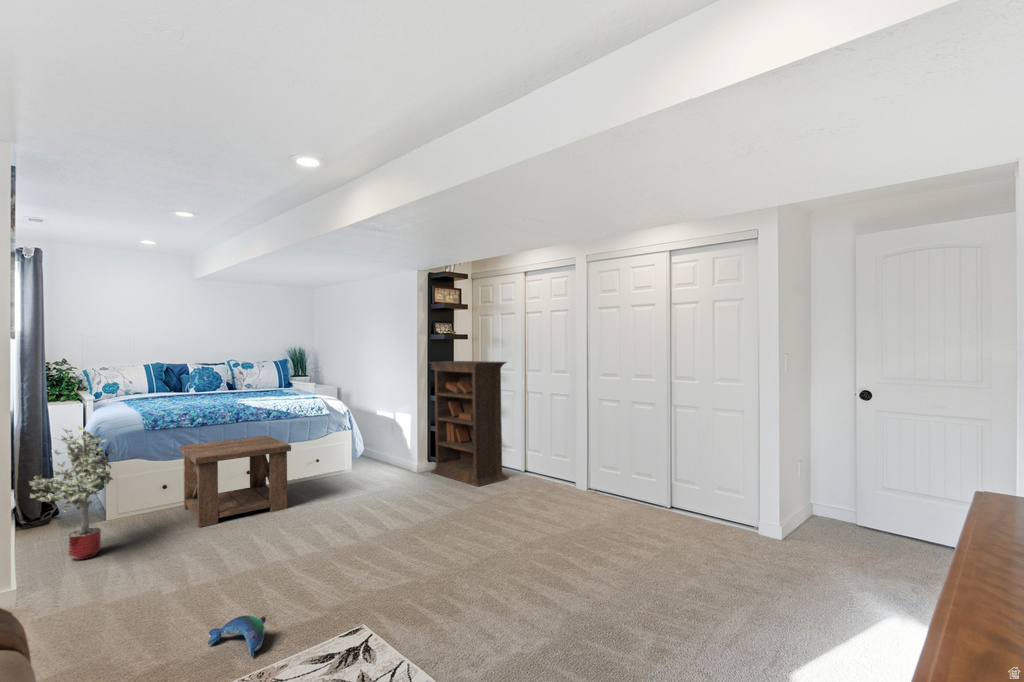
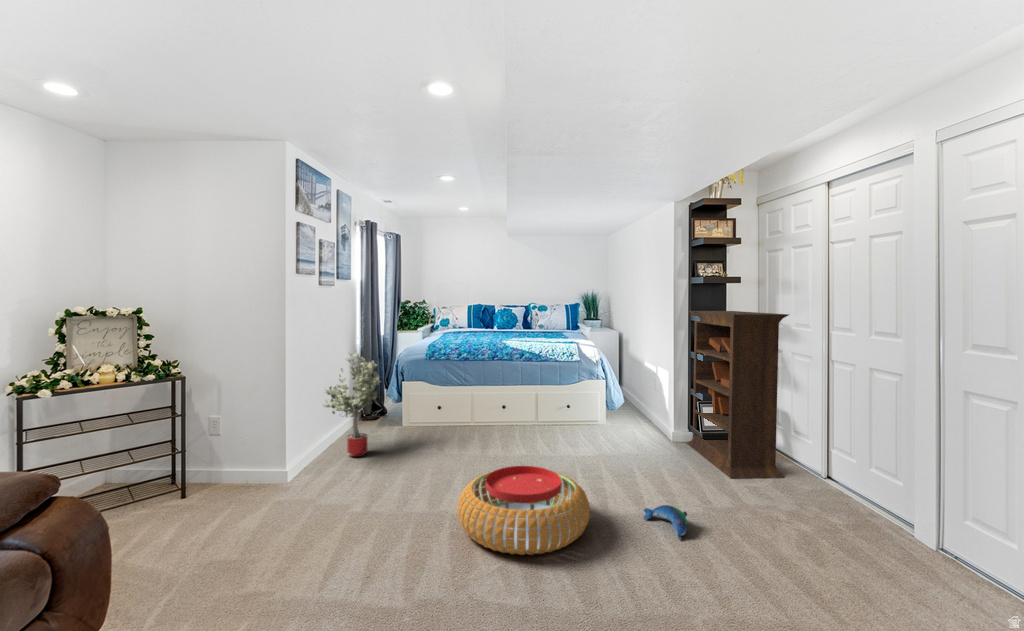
side table: present [180,436,291,527] -> none [436,376,518,451]
pouf: none [299,502,419,574] -> present [457,466,590,555]
plush toy: present [208,615,266,657] -> present [643,505,687,539]

